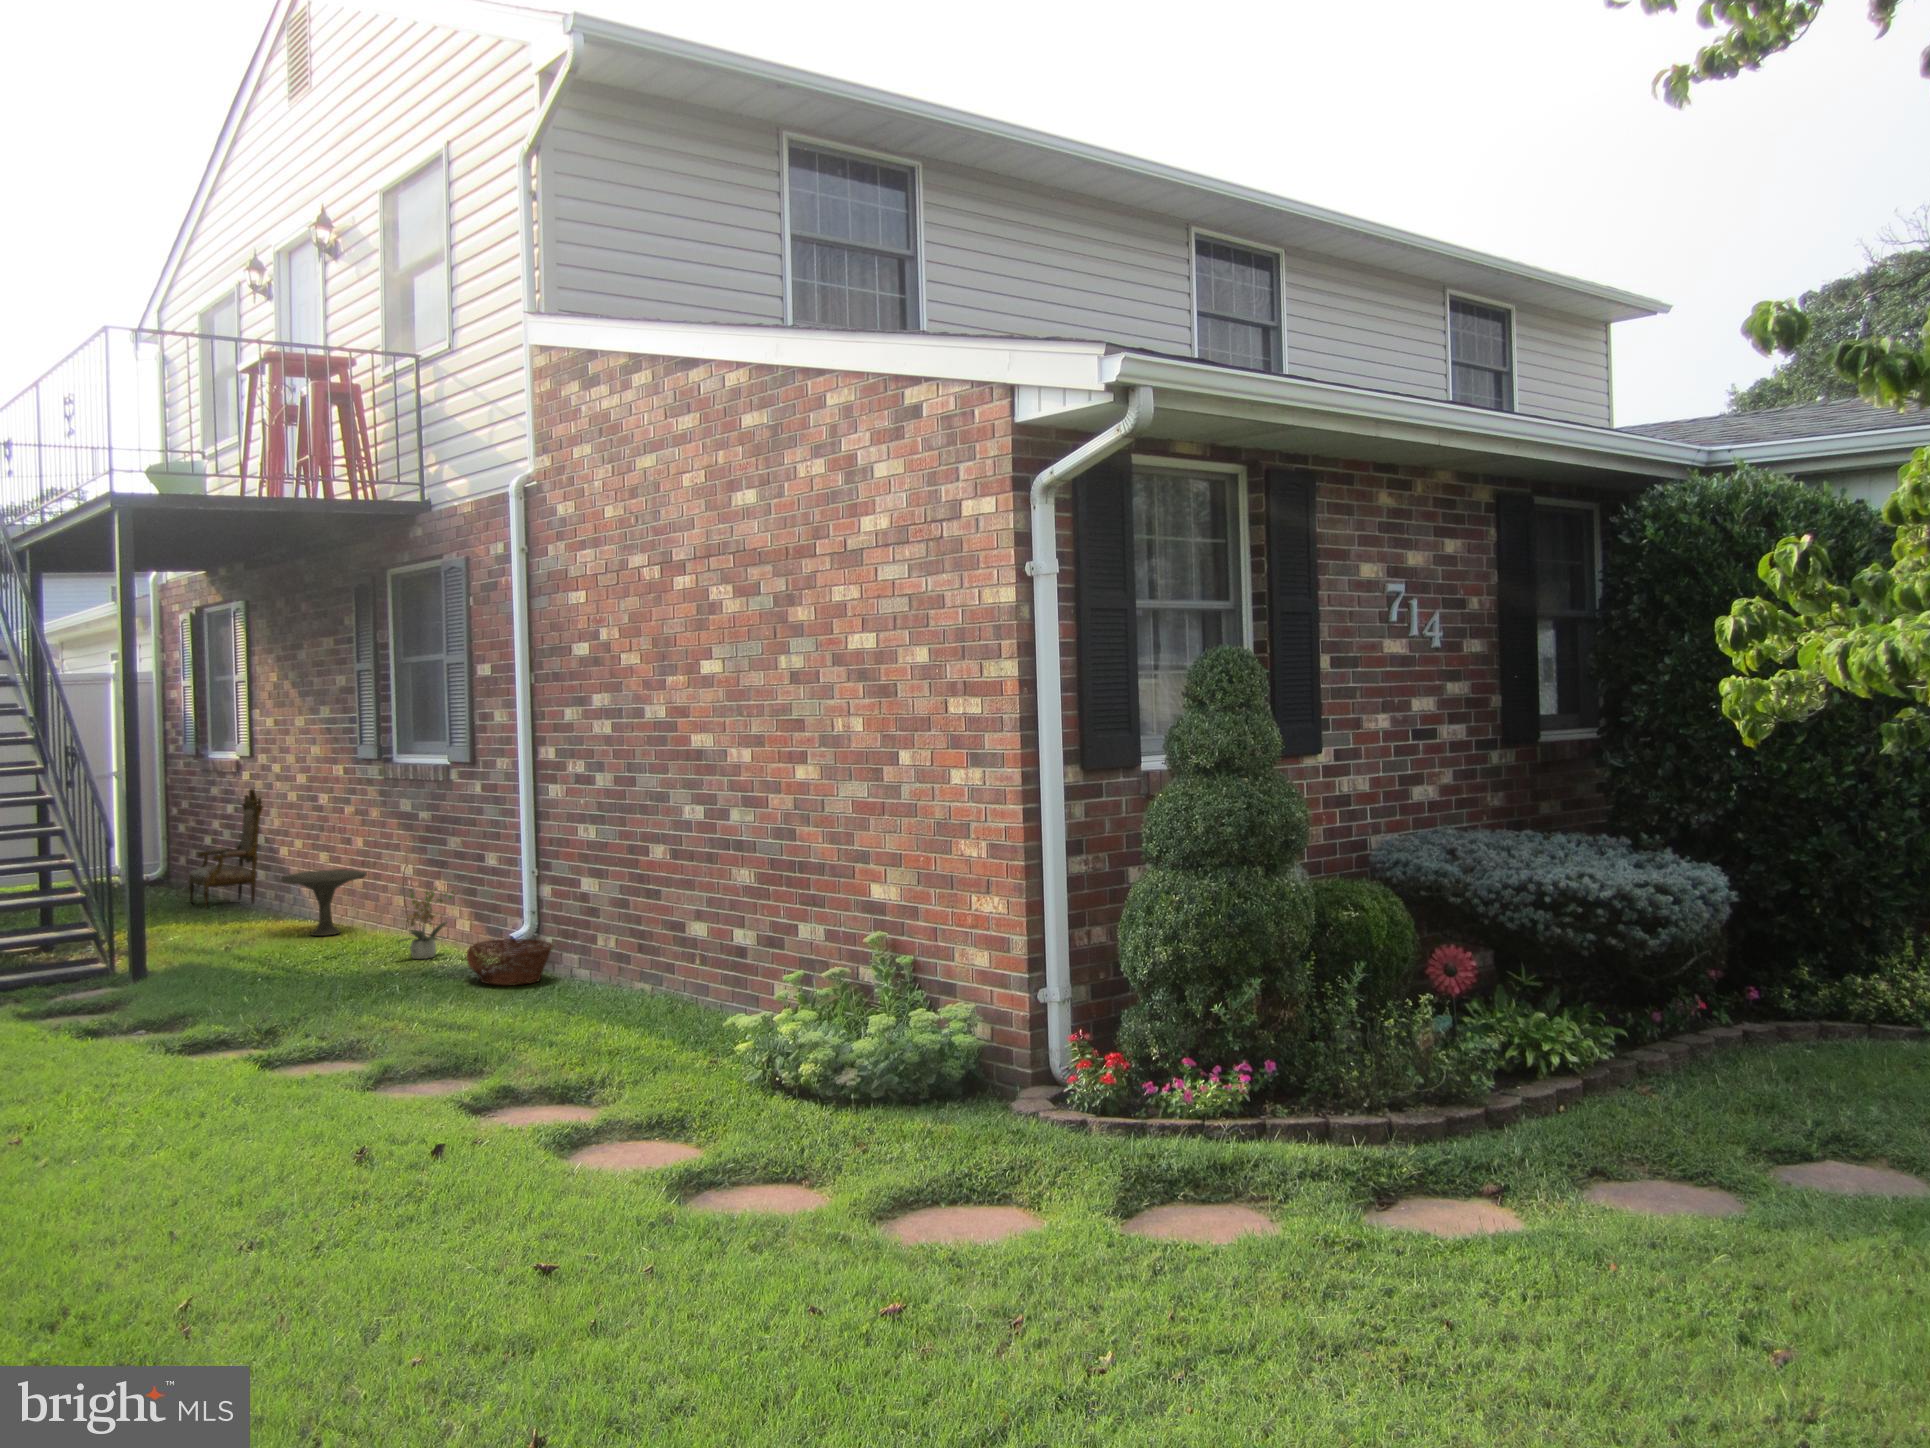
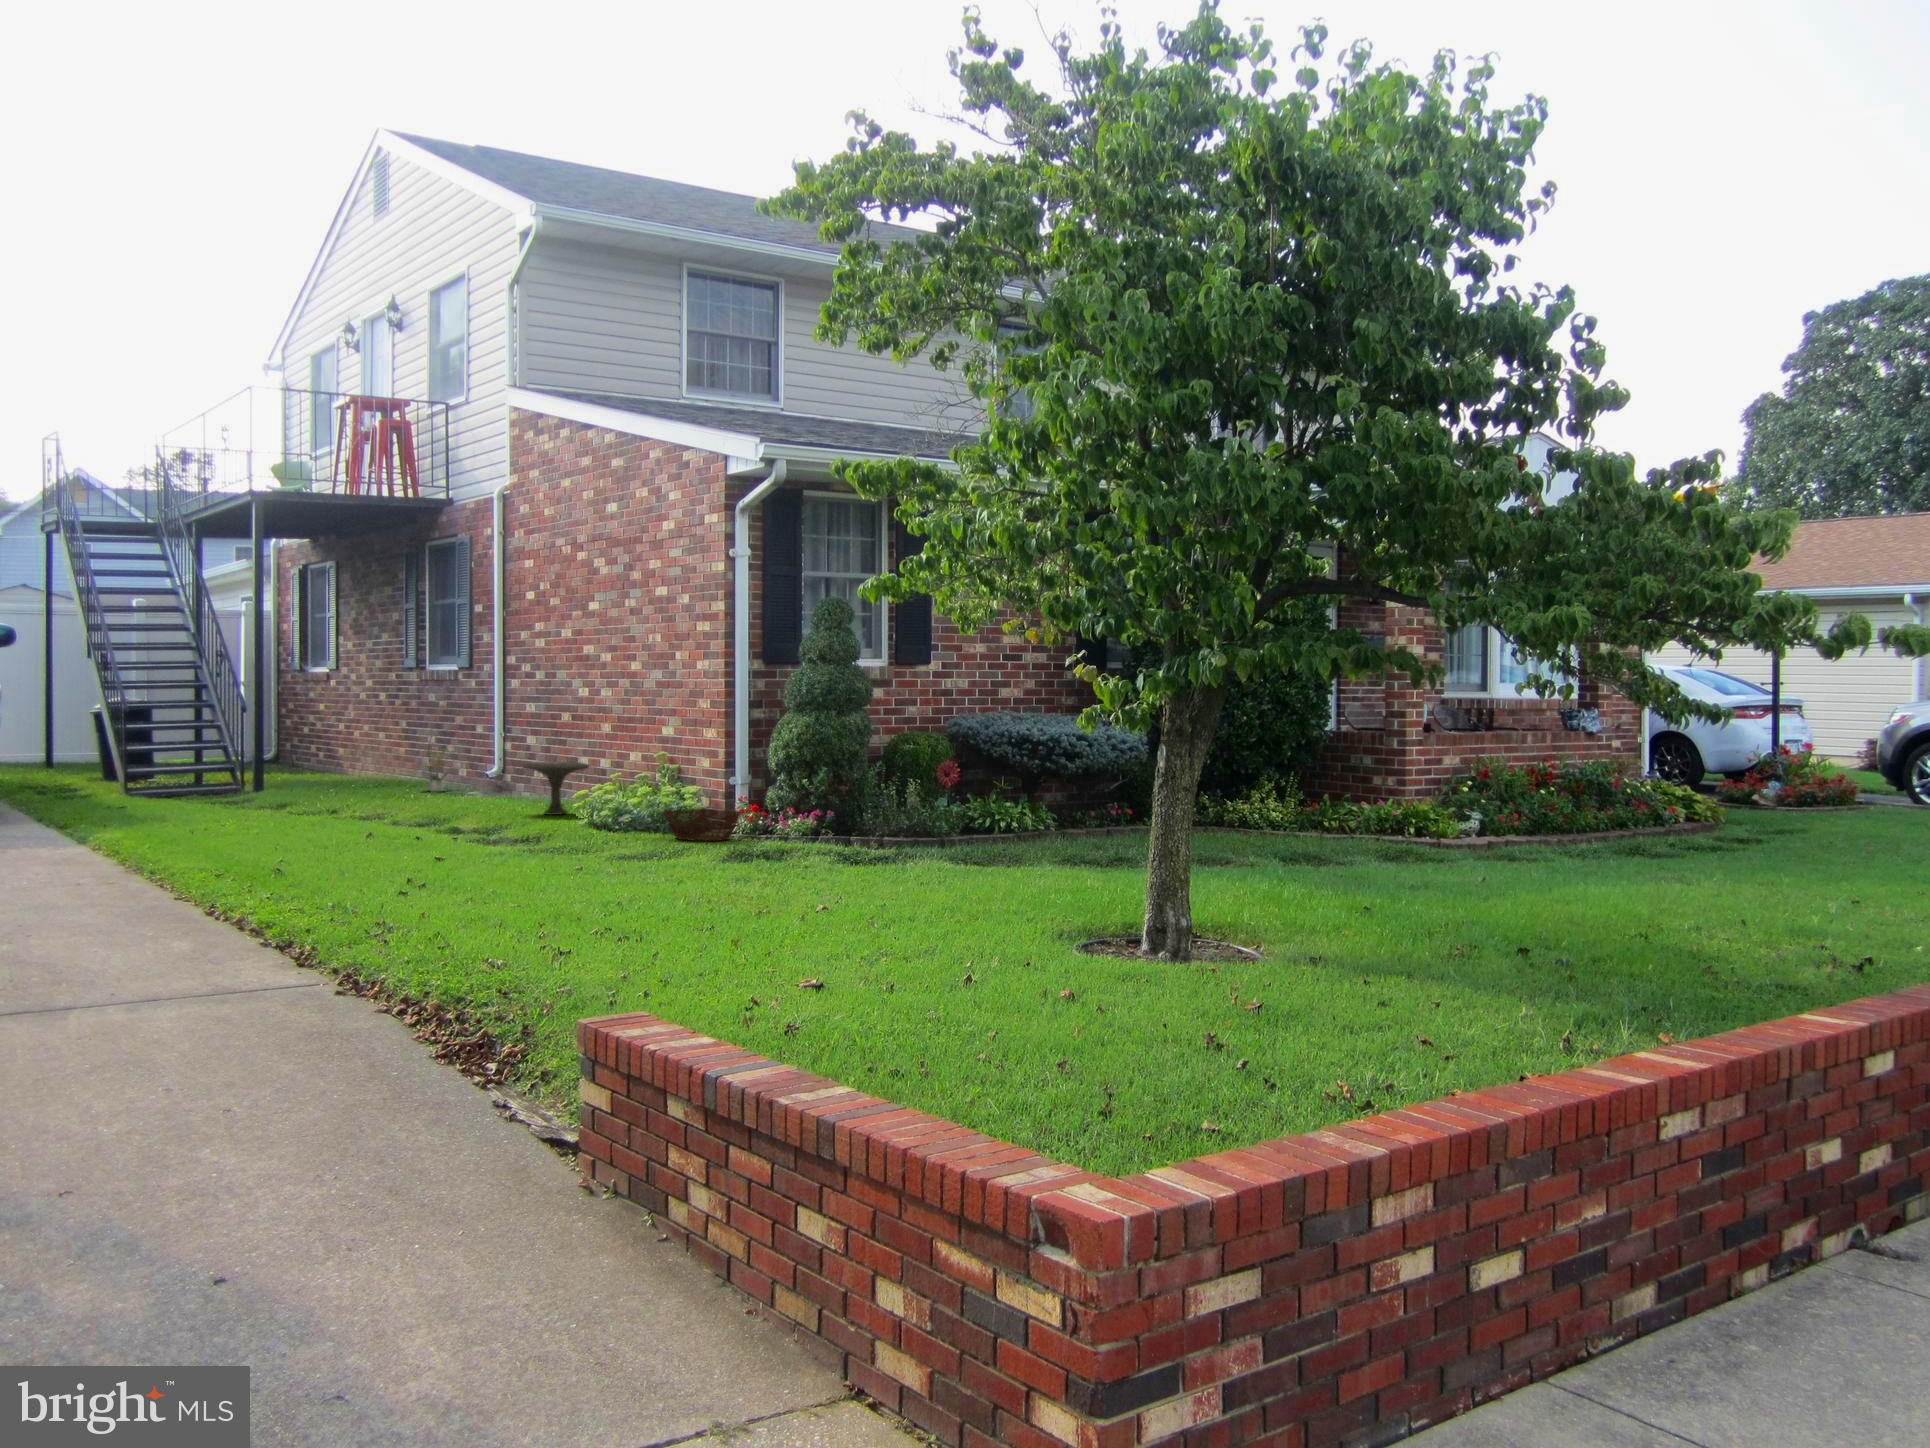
armchair: present [189,788,263,908] -> none [291,691,344,772]
side table: present [281,869,367,936] -> present [523,762,589,815]
basket: present [467,939,553,986] -> present [664,809,741,841]

